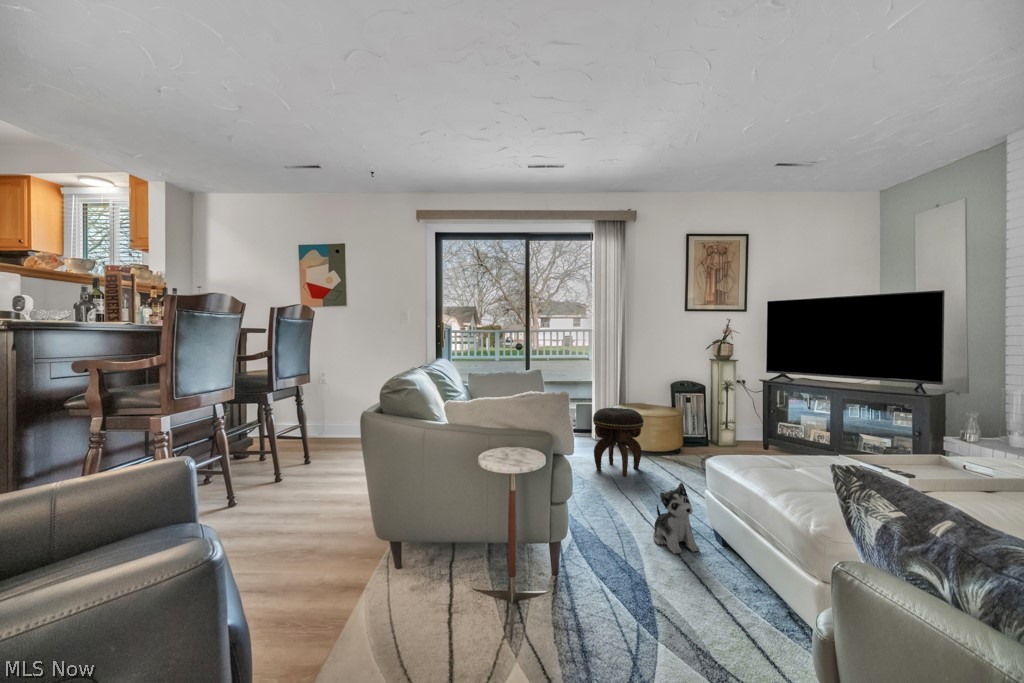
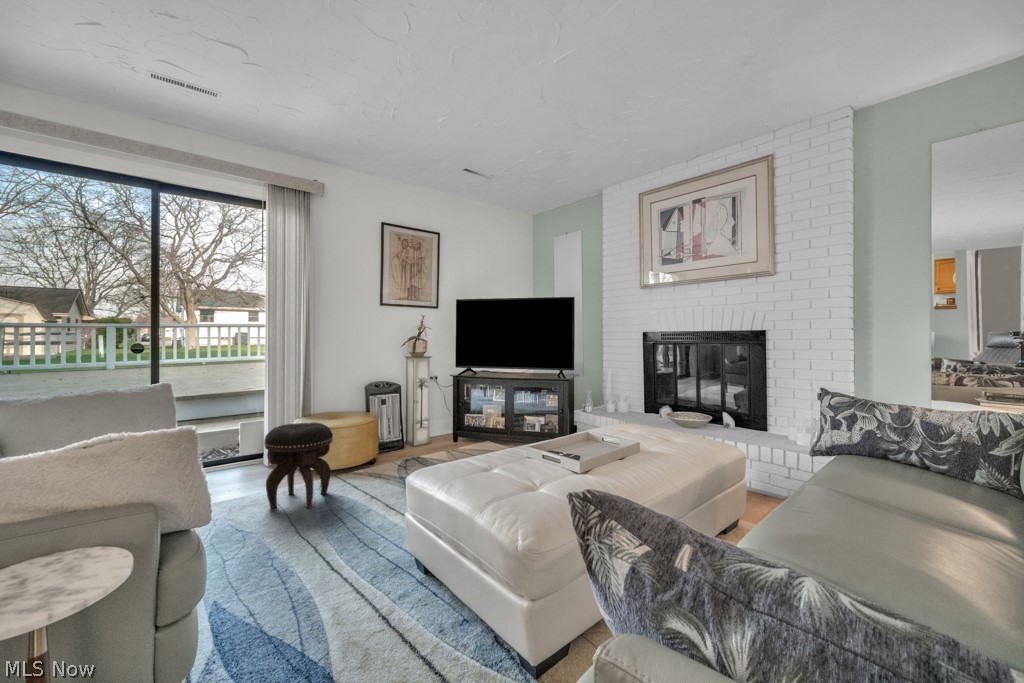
plush toy: present [653,483,700,554] -> none [346,510,402,601]

